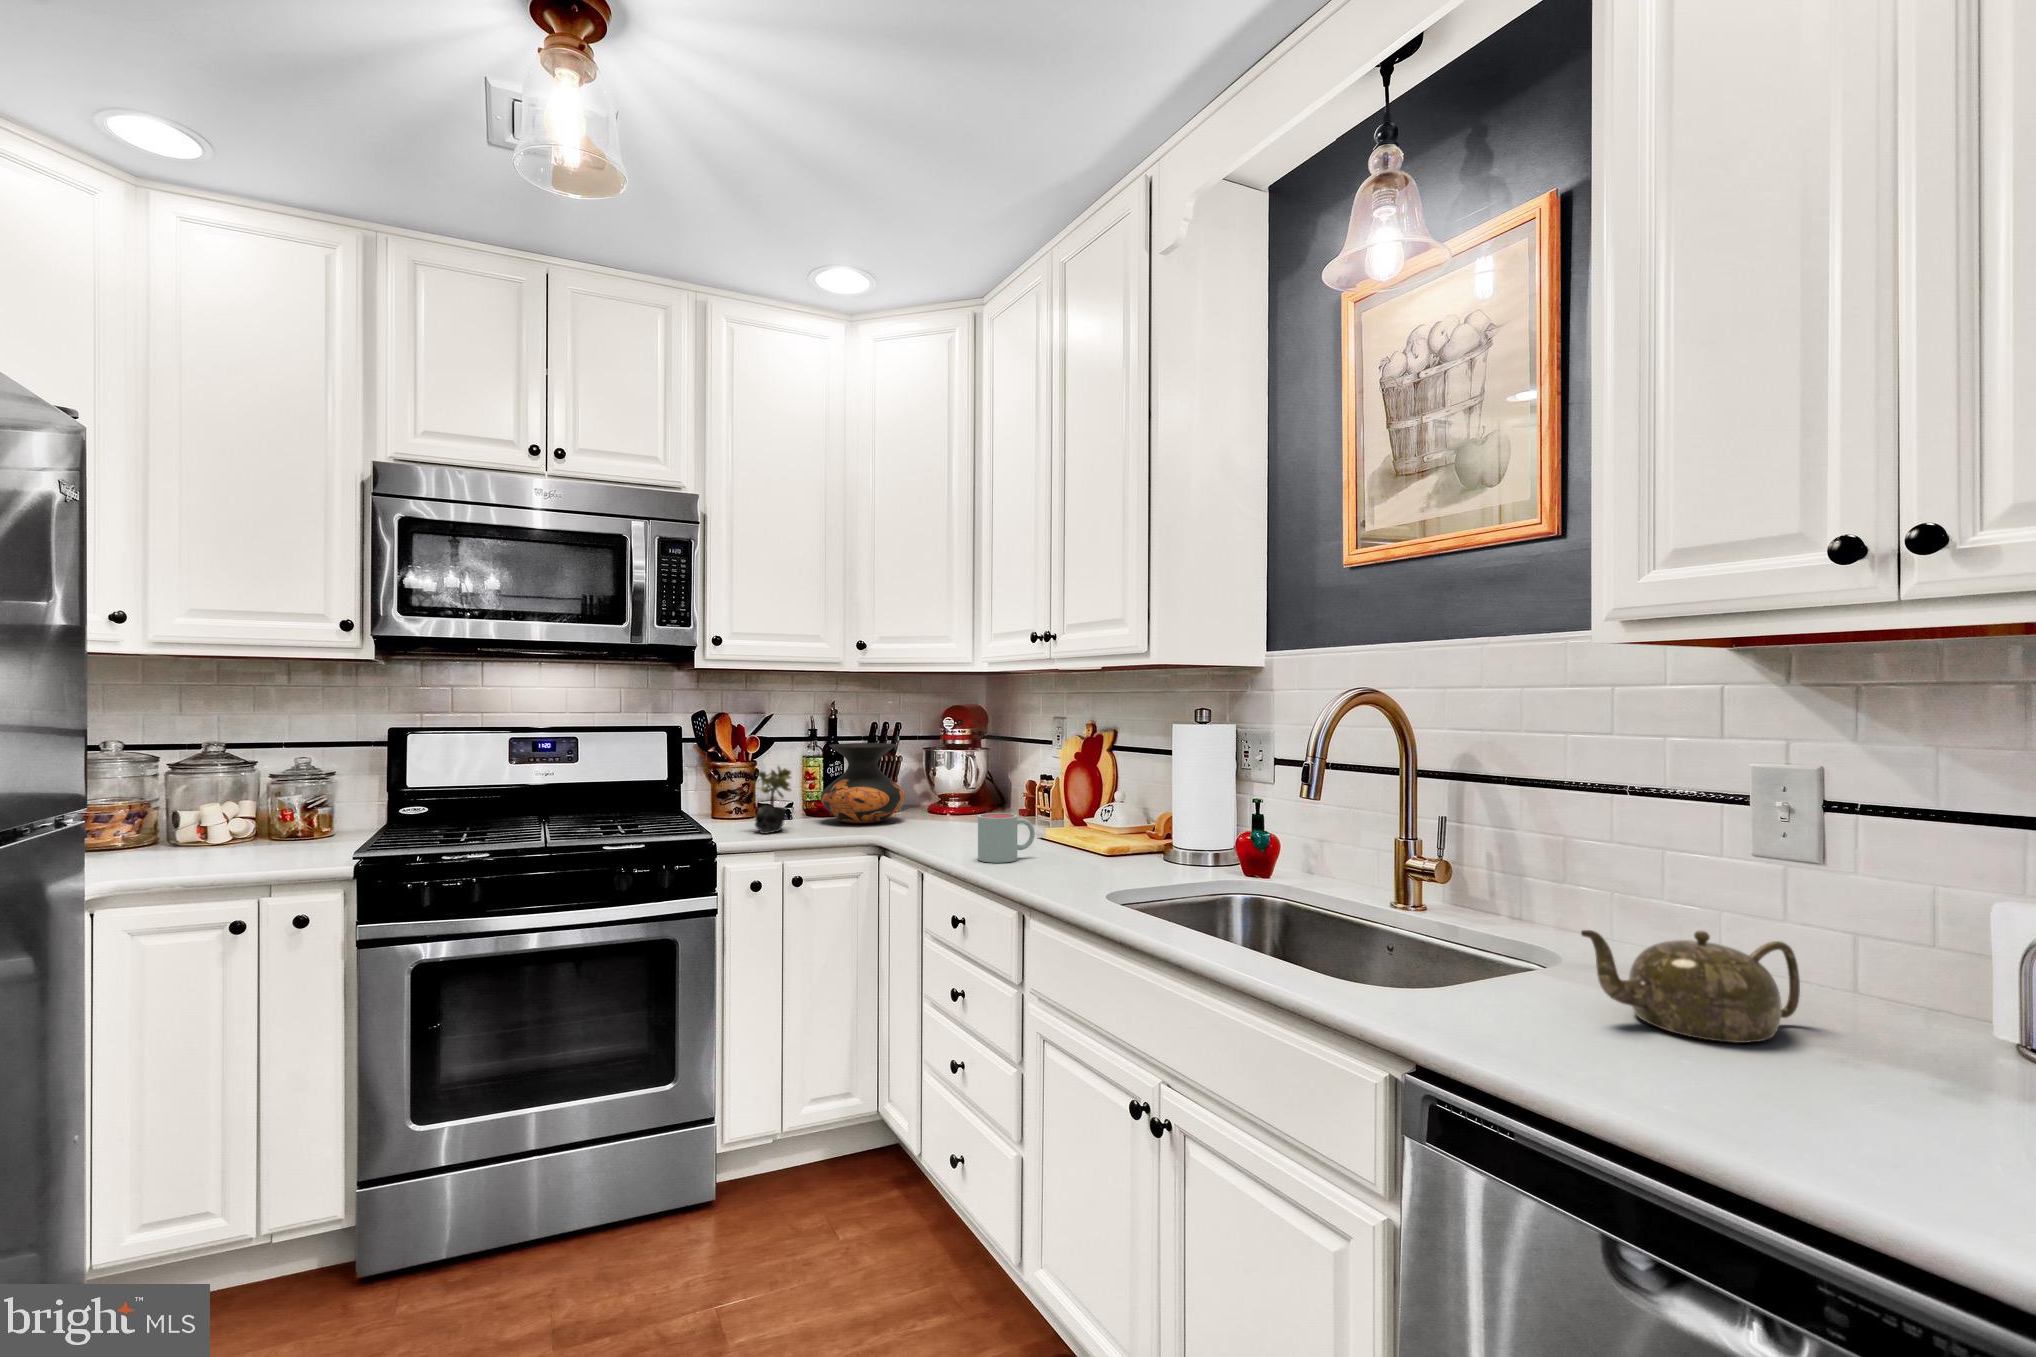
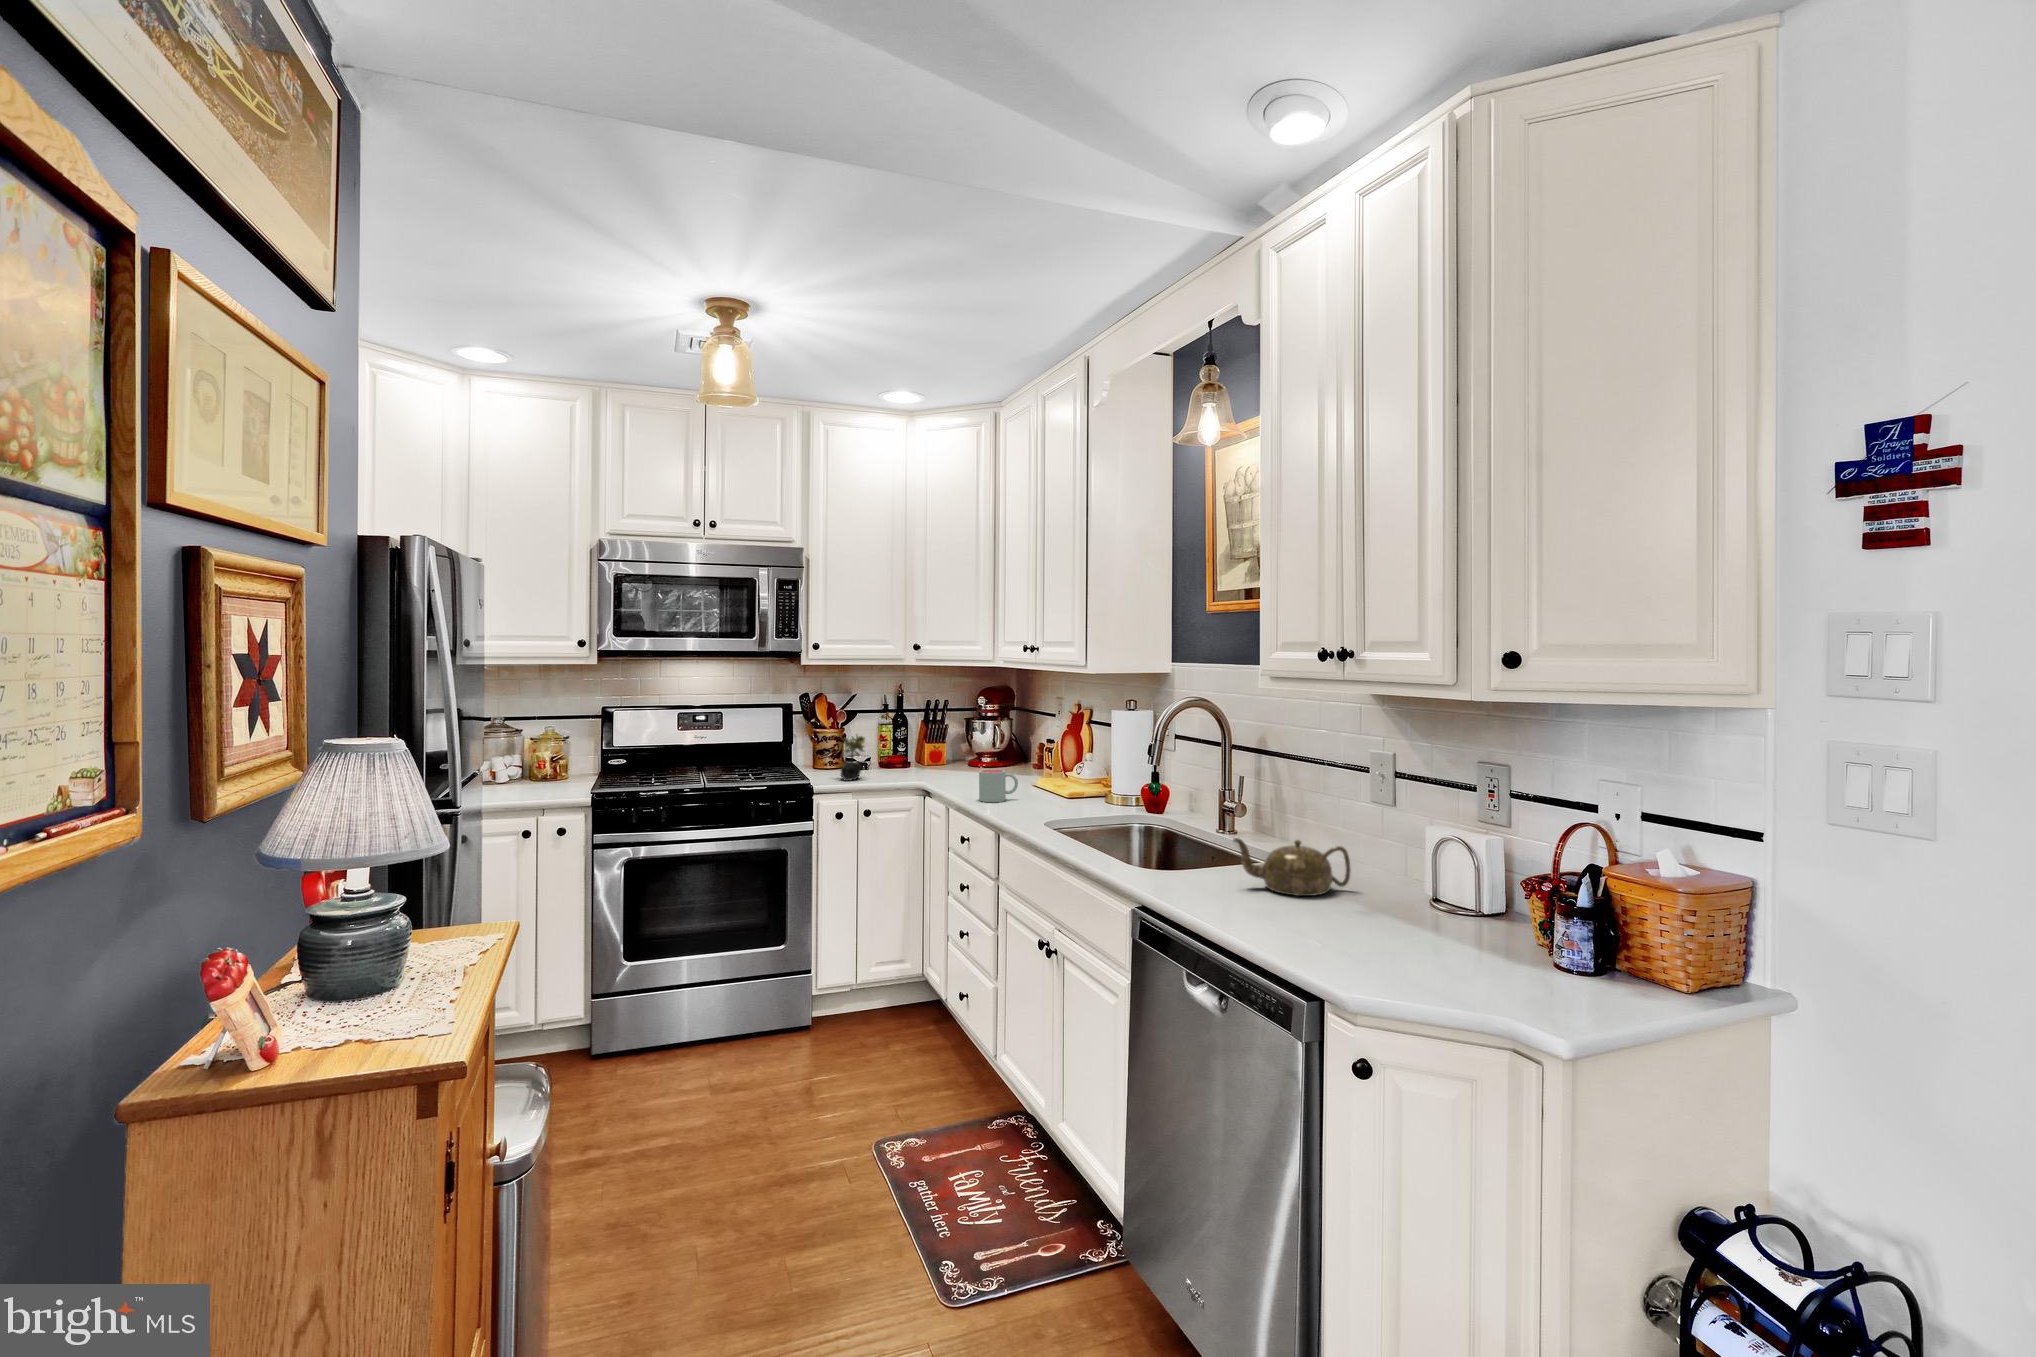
vase: present [821,743,905,824] -> none [888,717,947,775]

